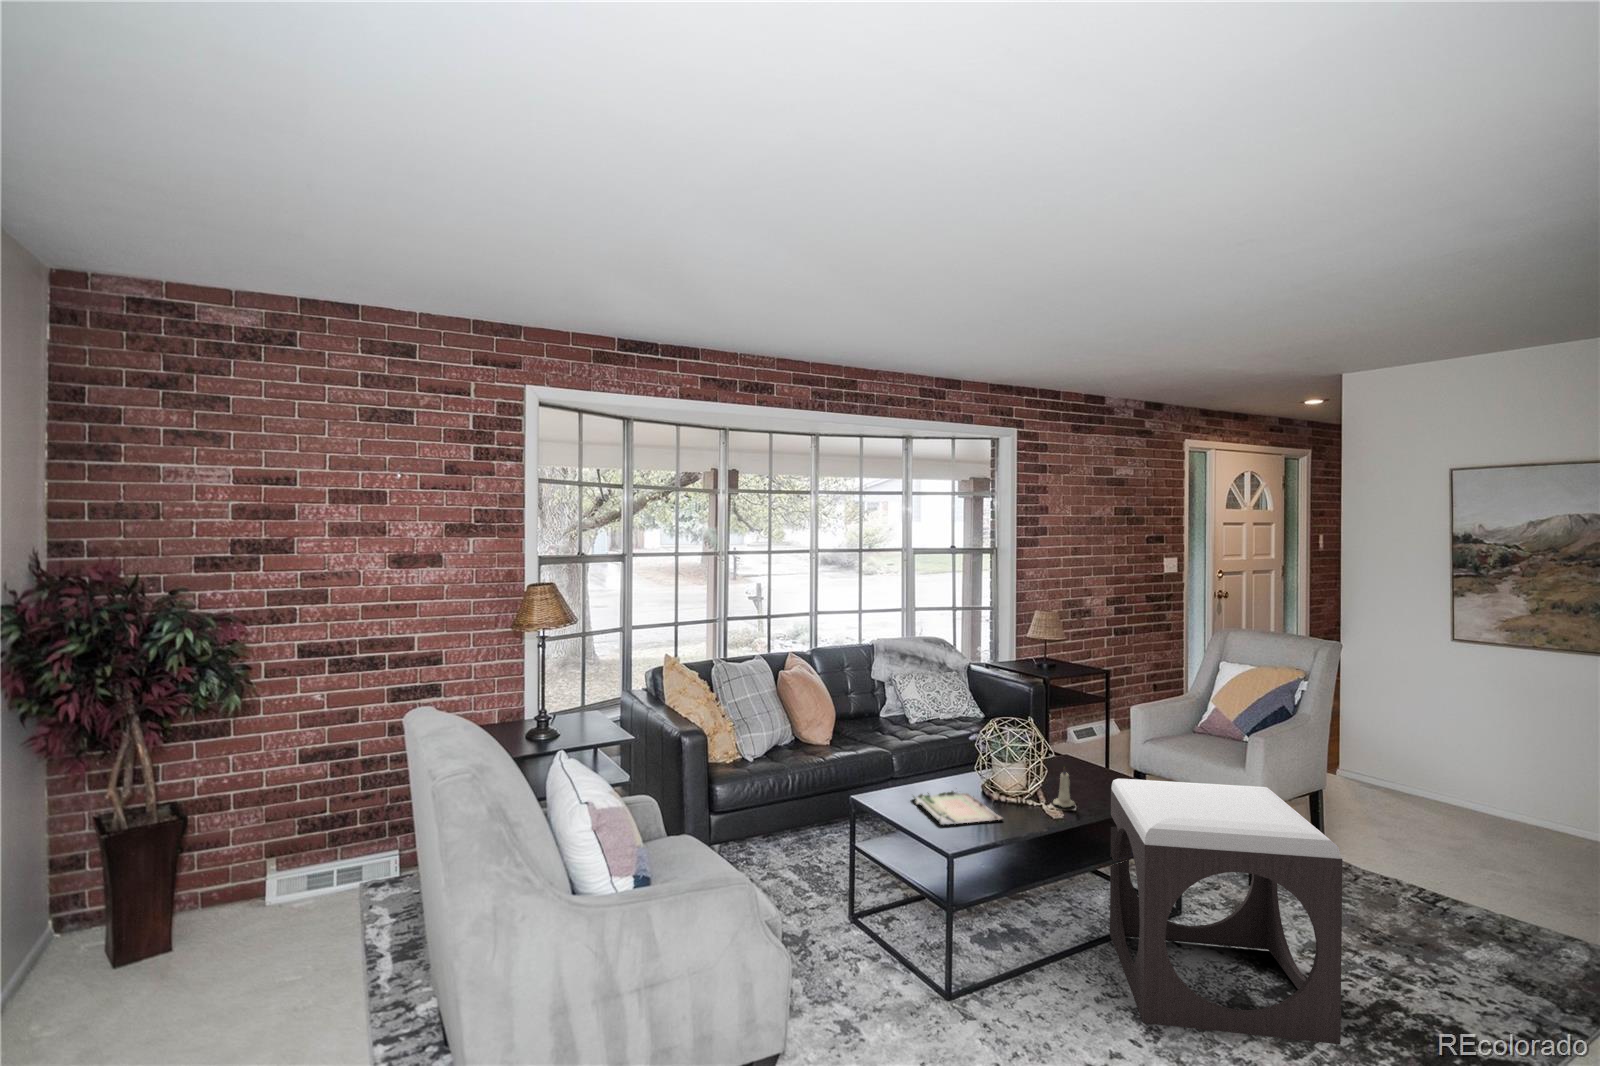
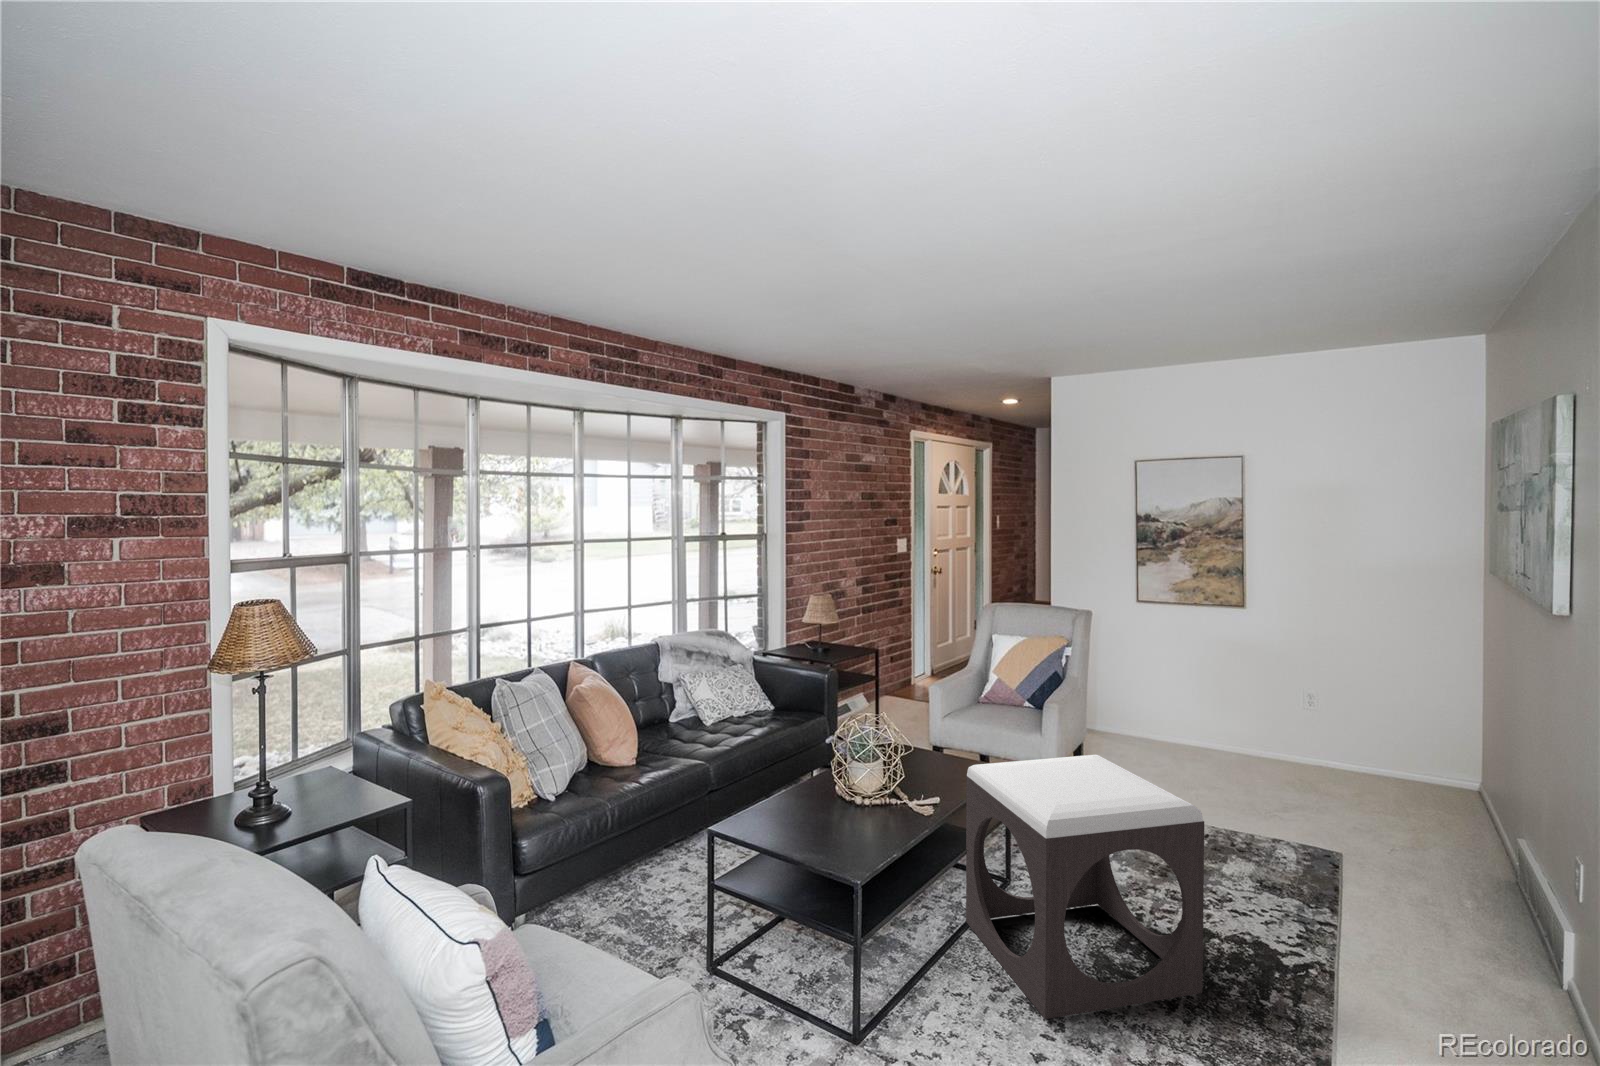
candle: present [1053,769,1075,807] -> none [907,757,929,800]
tray: present [913,791,1002,825] -> none [766,795,875,846]

